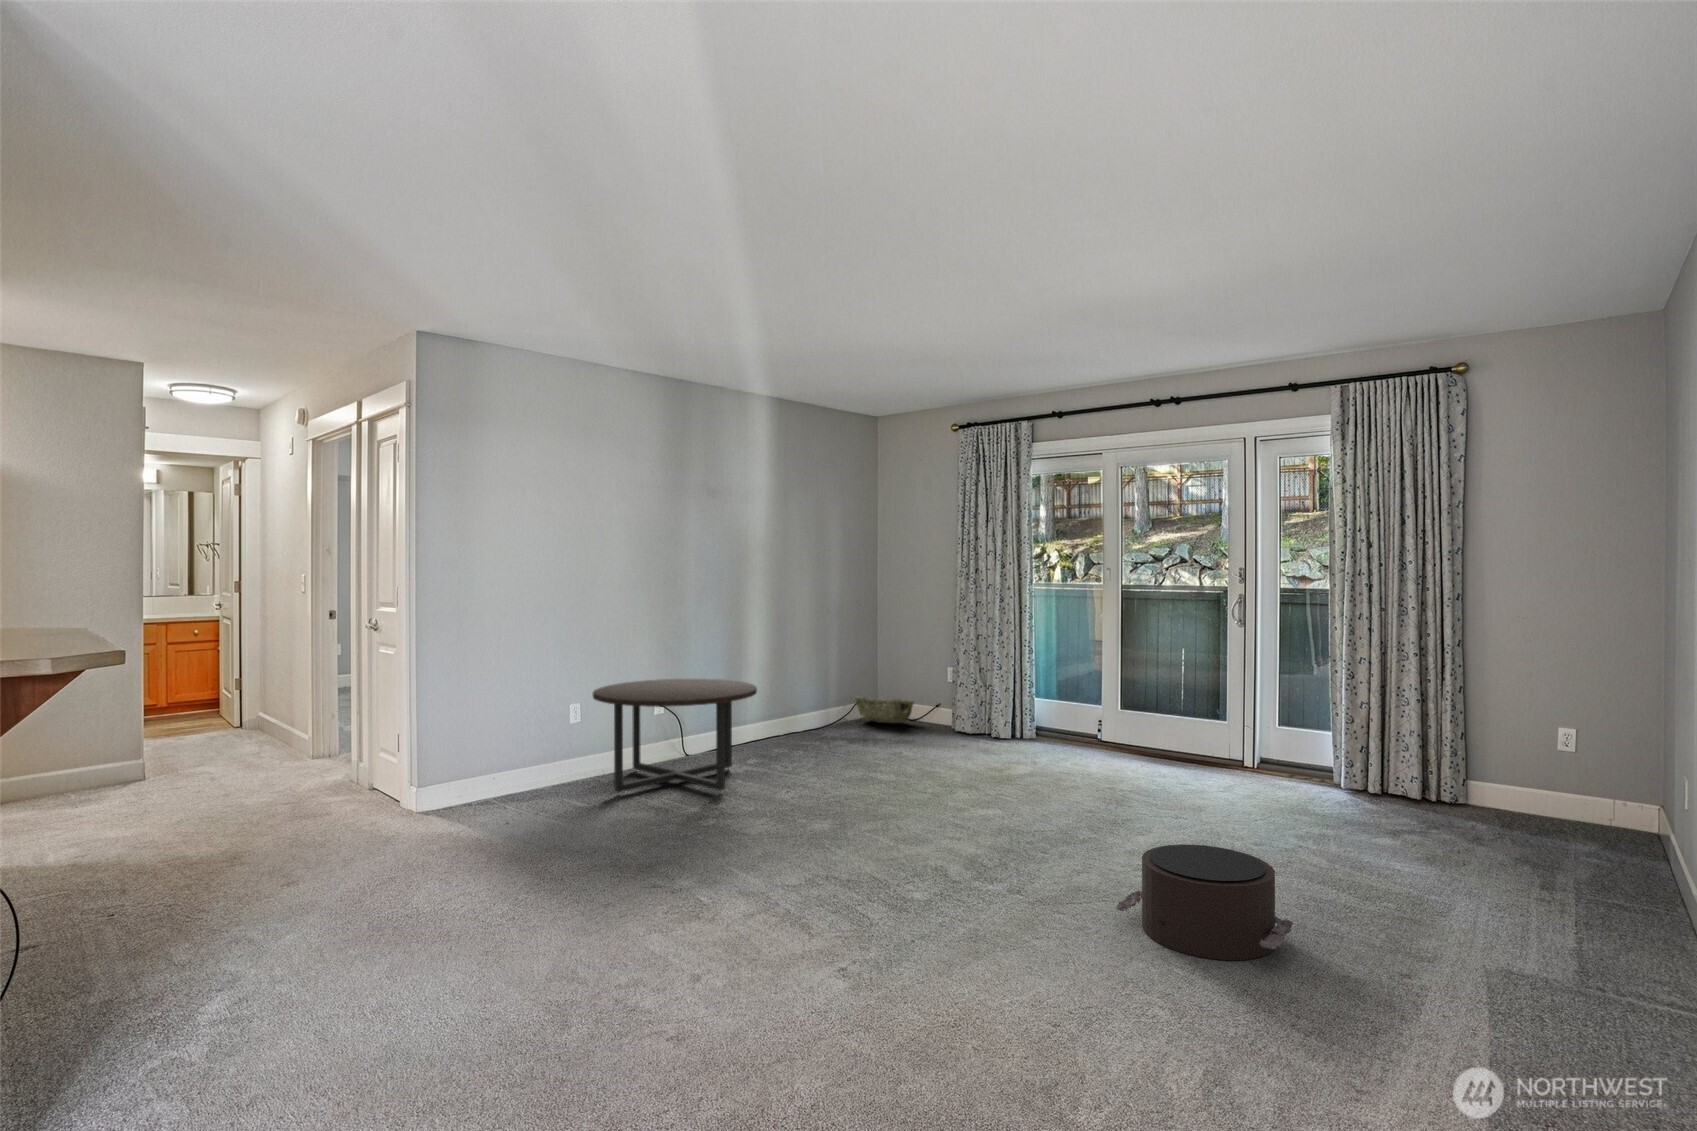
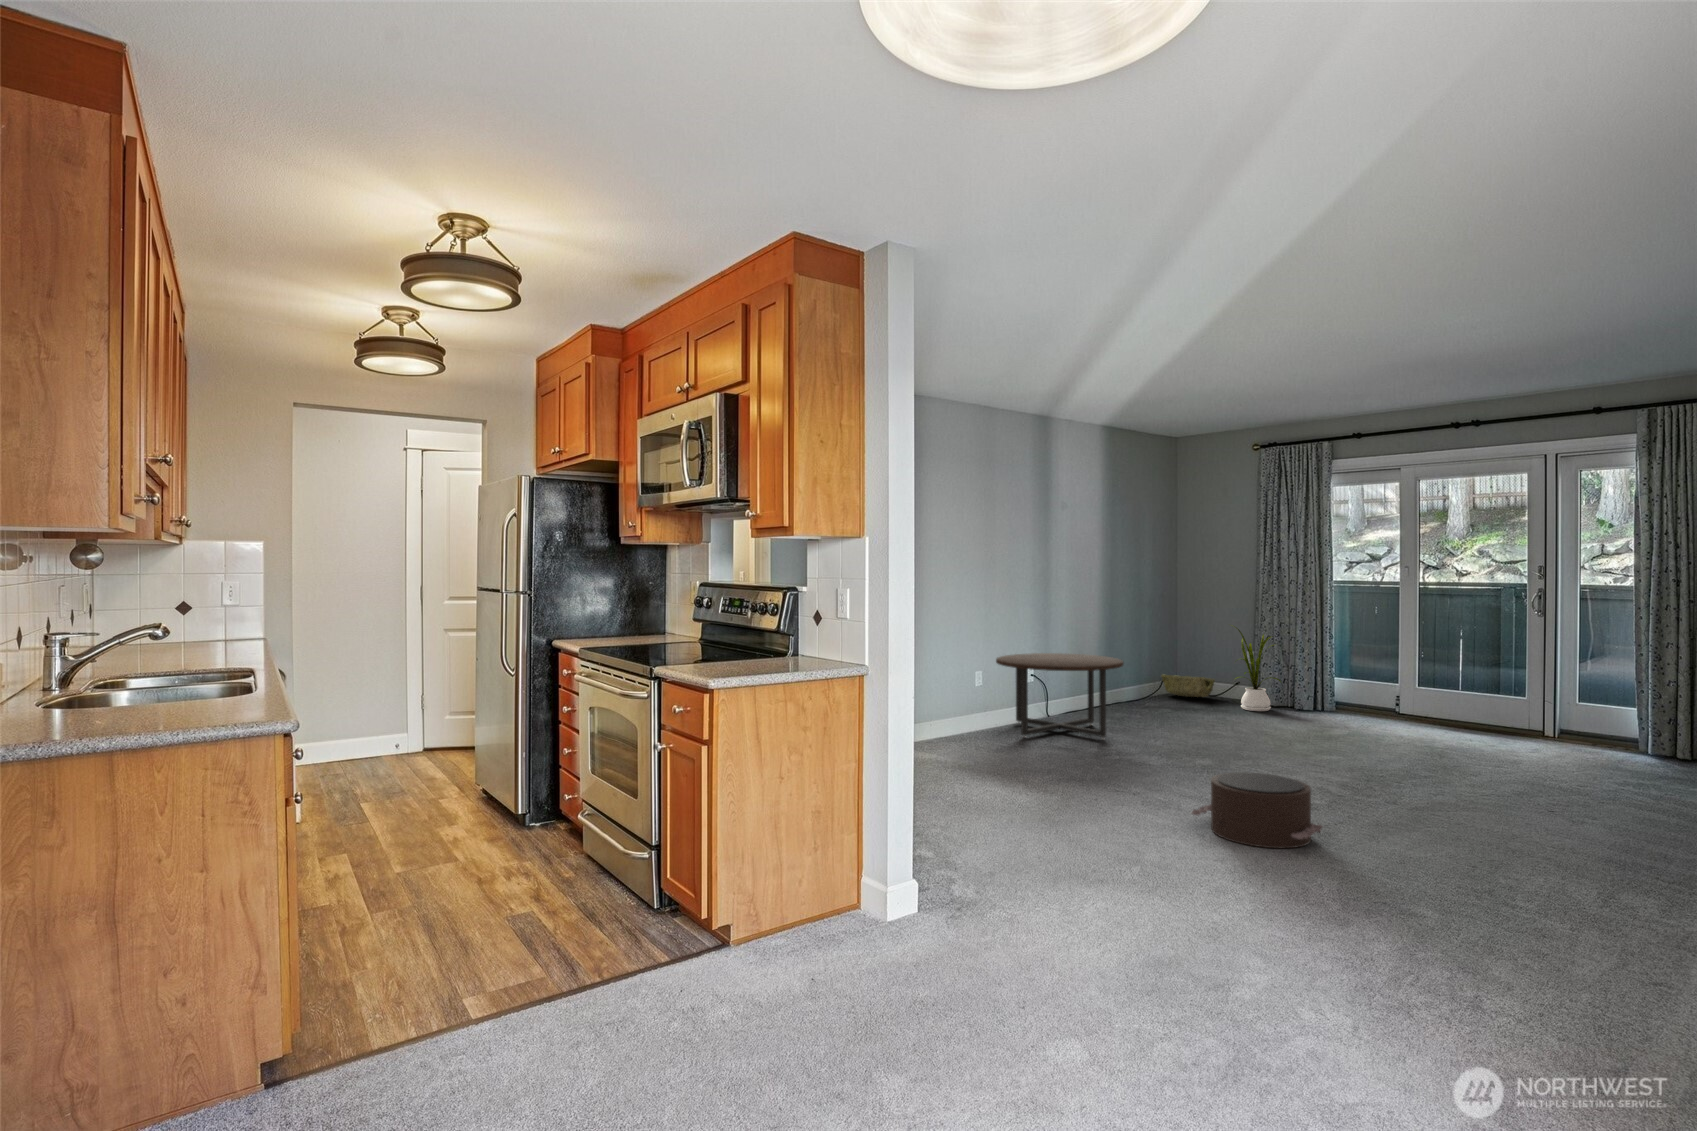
house plant: none [920,637,975,741] -> present [1235,627,1281,711]
pouf: present [1116,844,1293,960] -> present [1192,772,1323,848]

